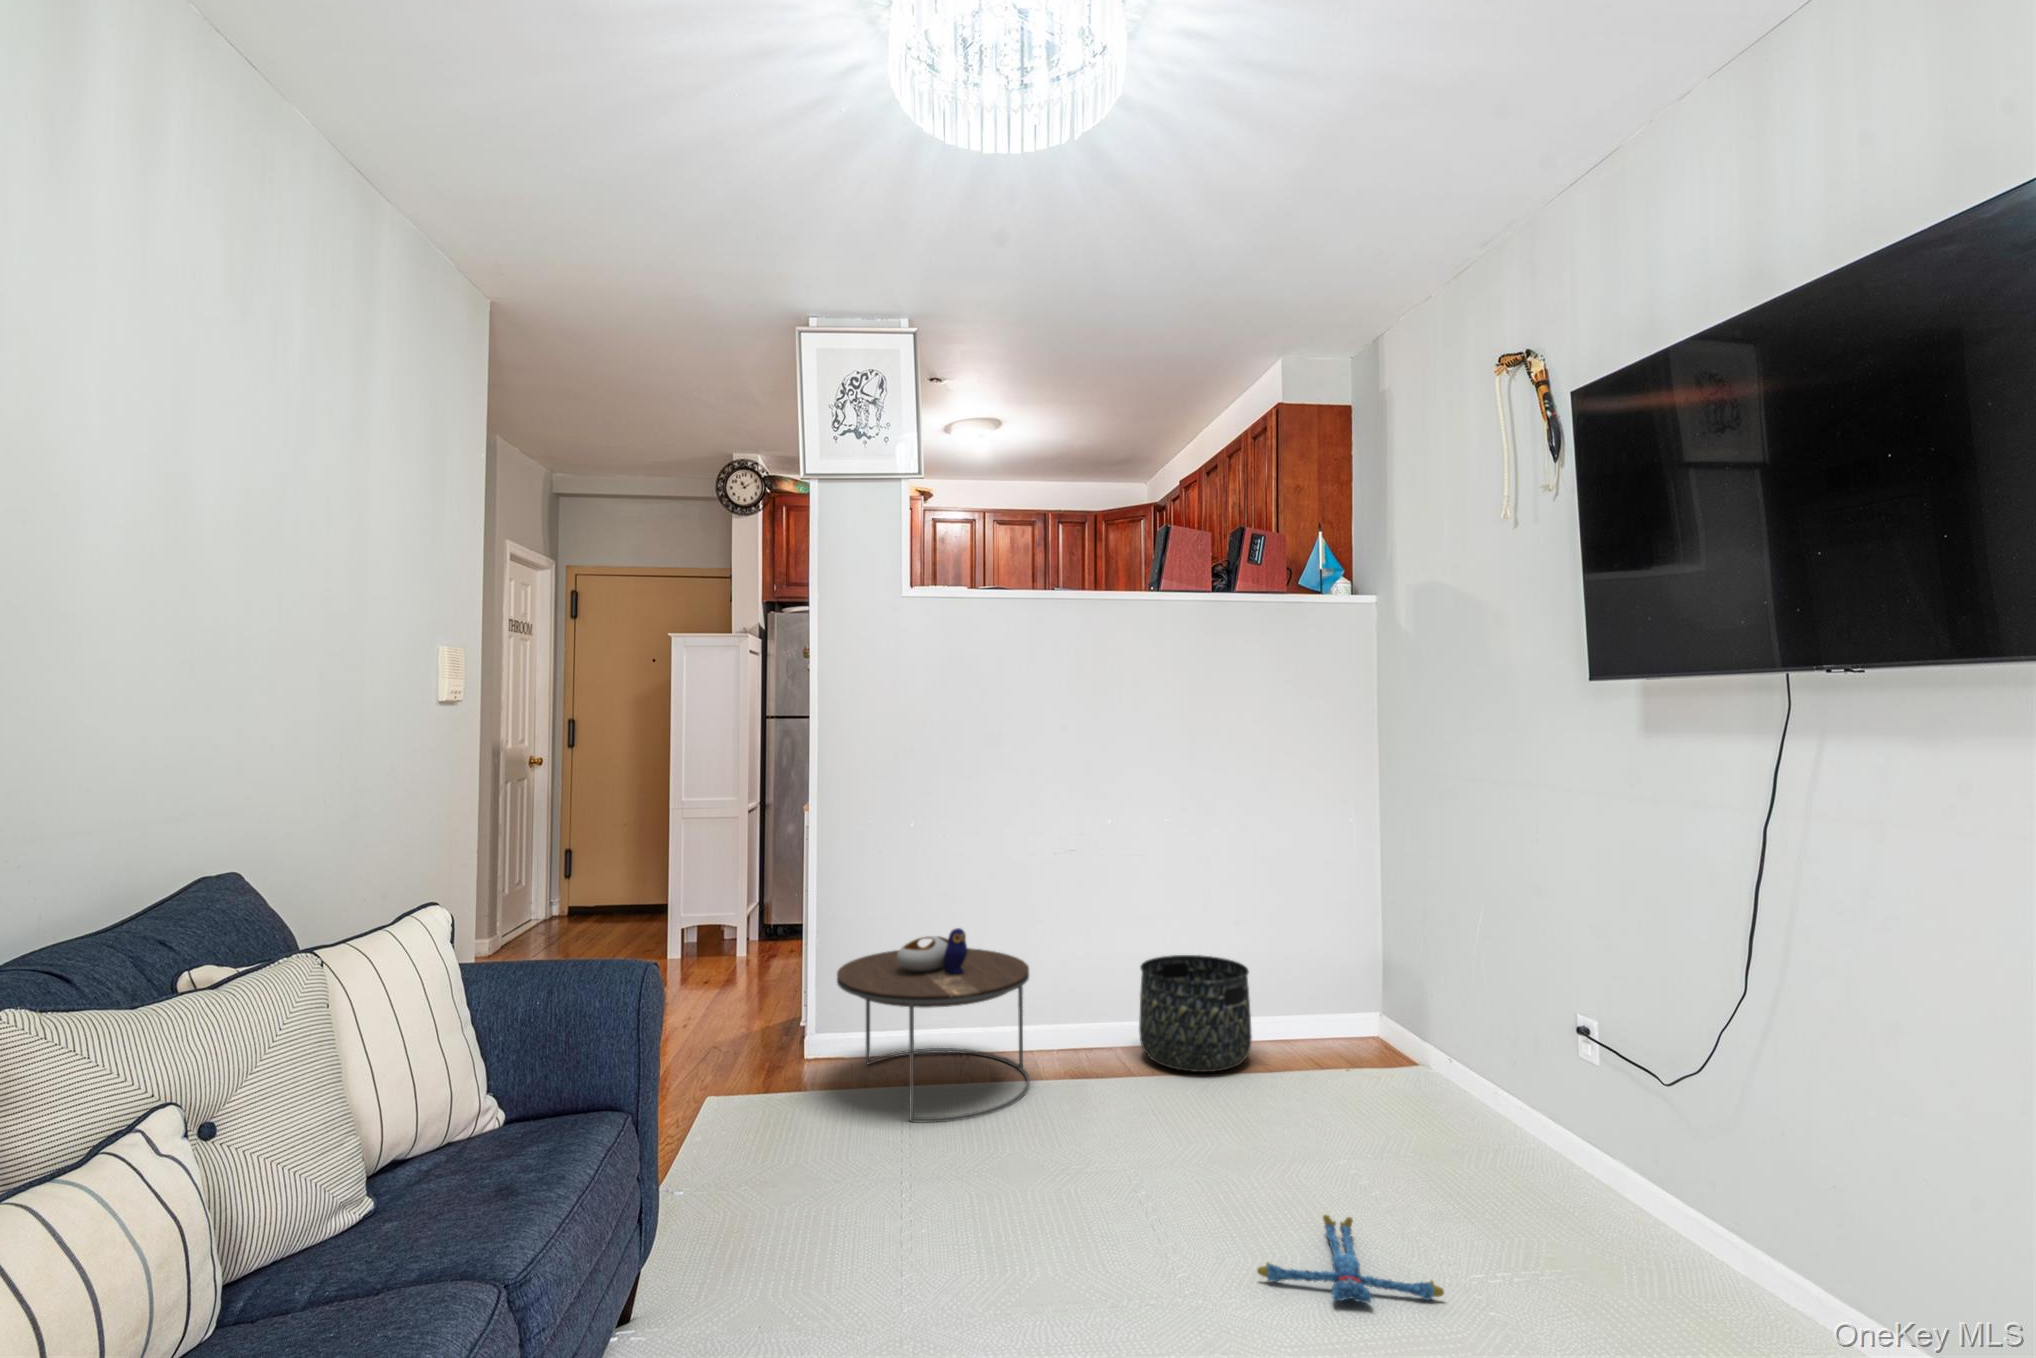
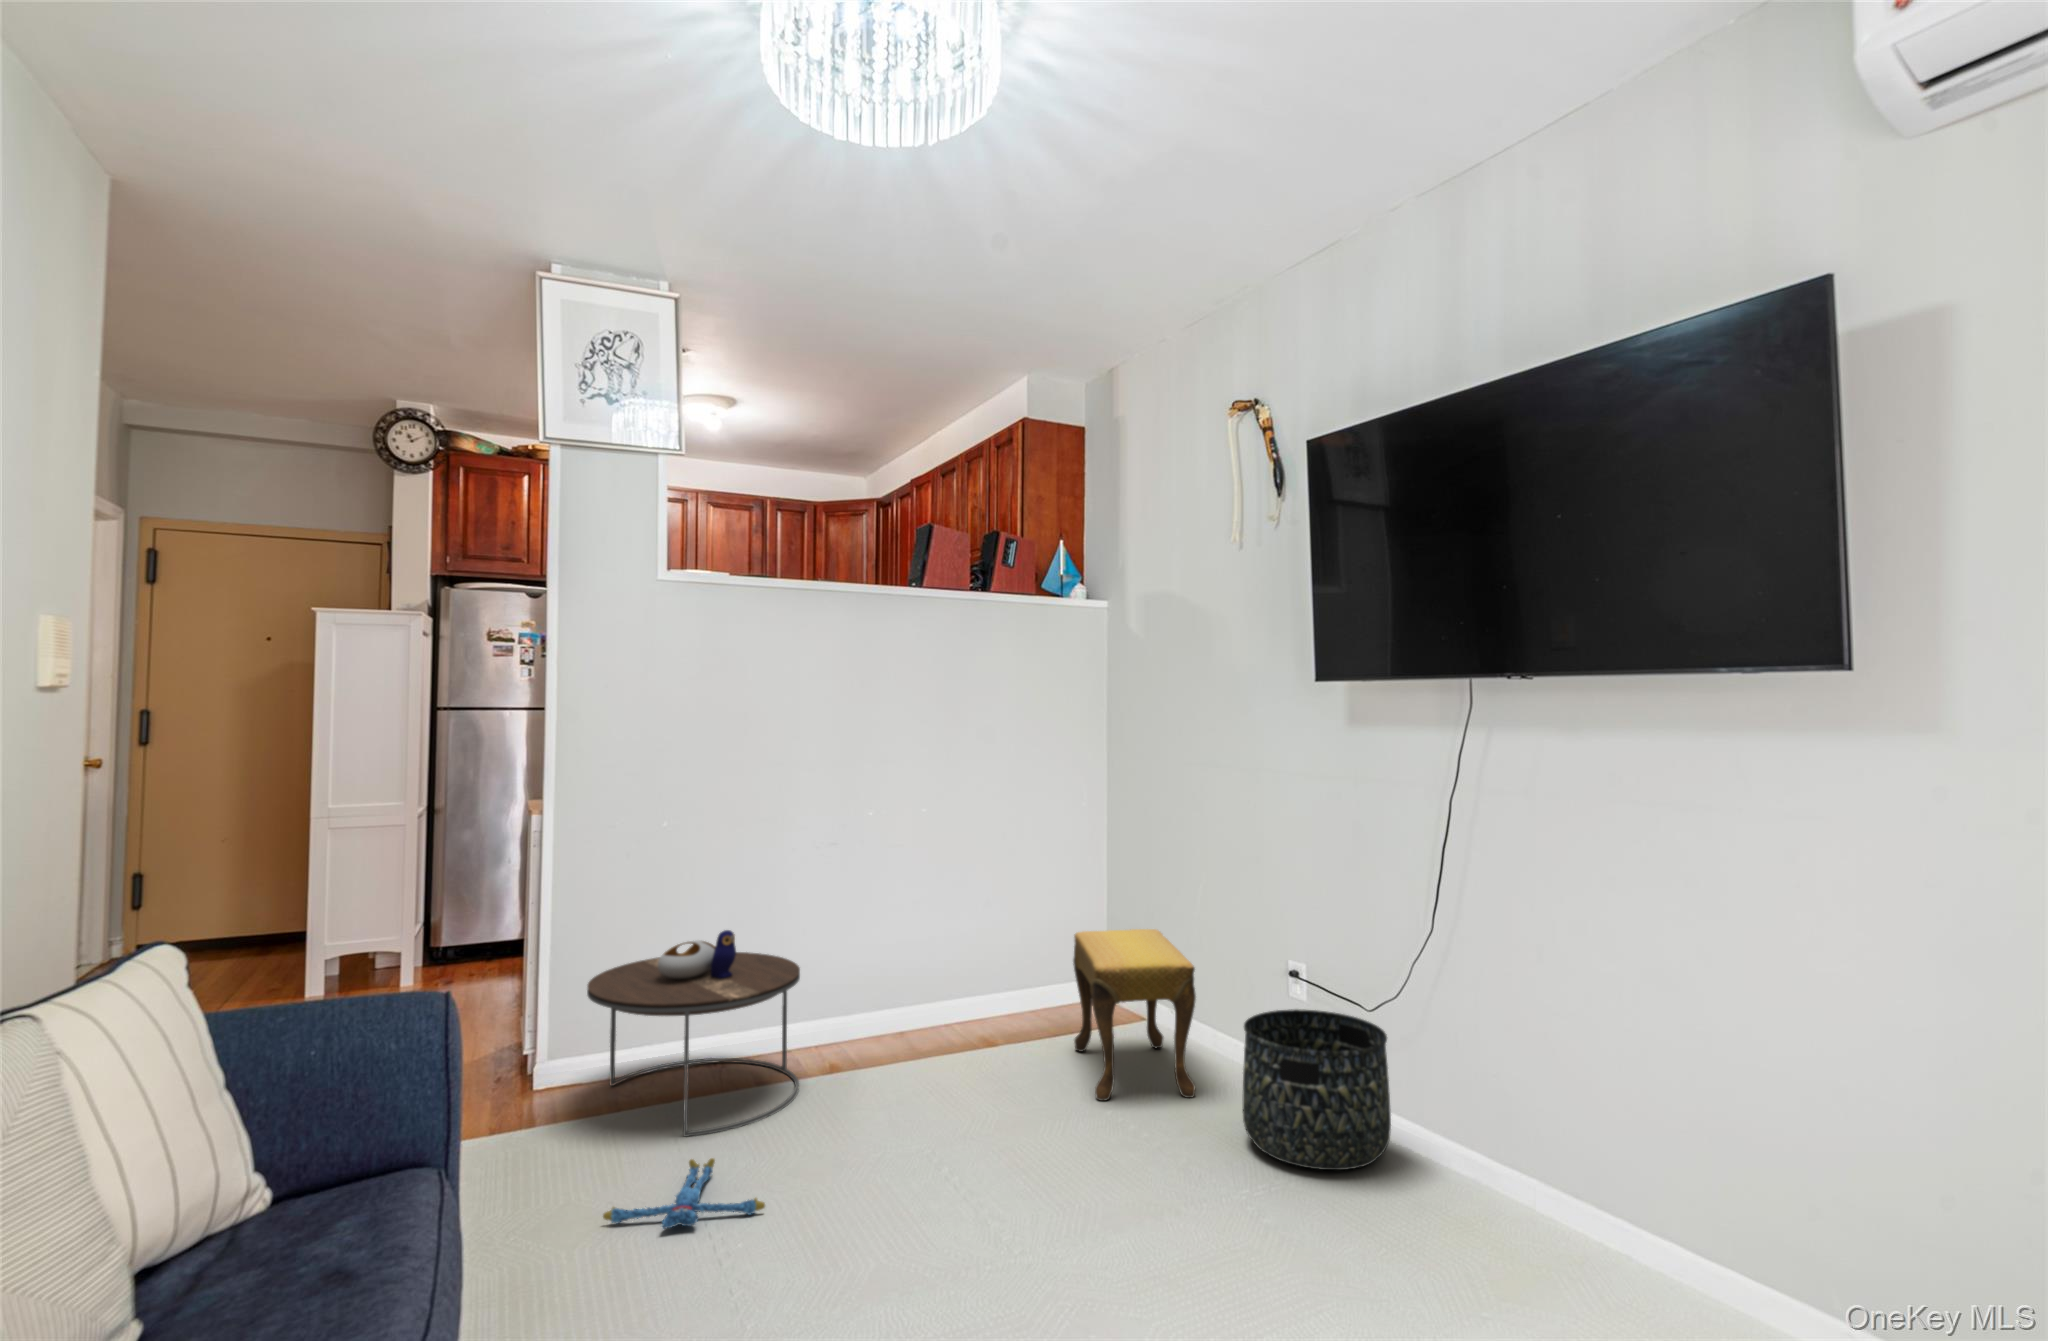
basket: present [1139,955,1252,1072] -> present [1243,1009,1391,1170]
footstool: none [1320,956,1450,1157] -> present [1073,929,1196,1101]
plush toy: present [1257,1215,1444,1303] -> present [603,1158,765,1229]

